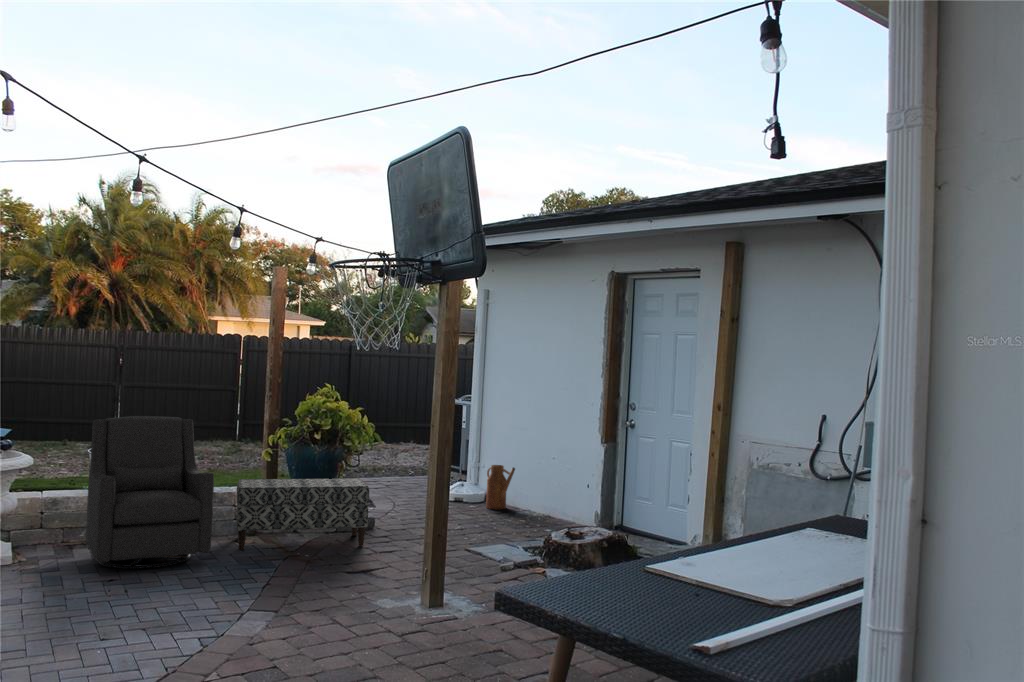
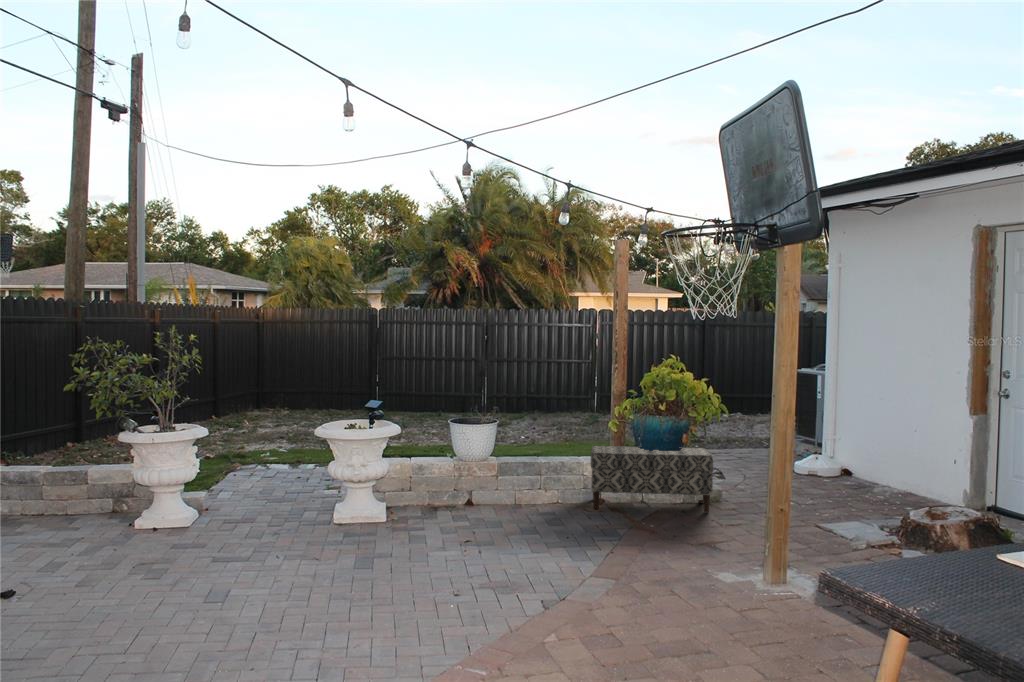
chair: present [86,416,214,569] -> none [470,388,570,520]
watering can: present [486,465,515,510] -> none [843,439,875,486]

